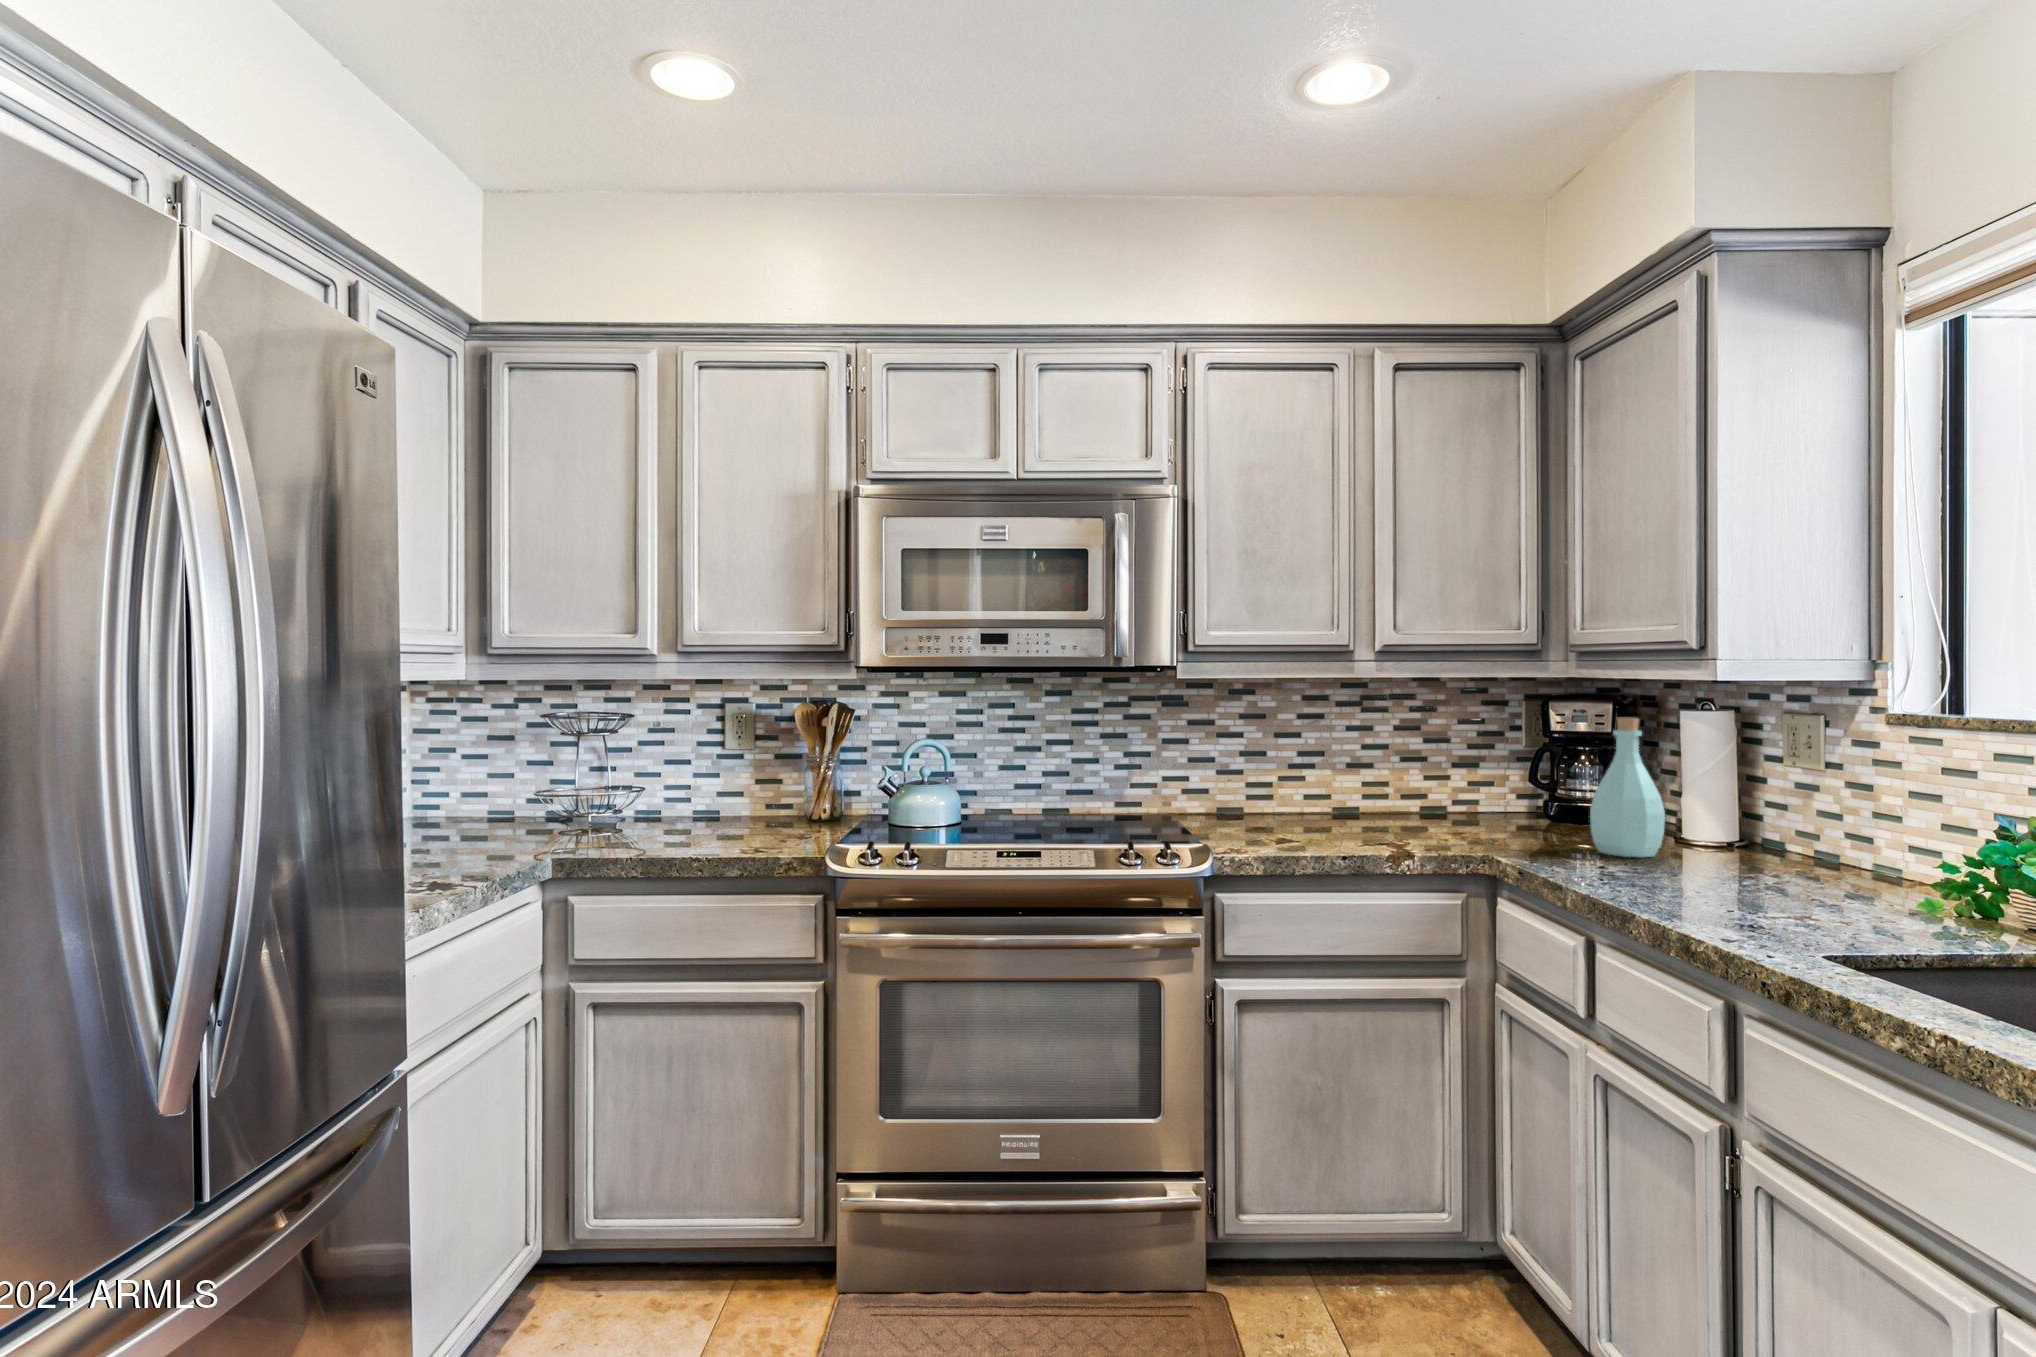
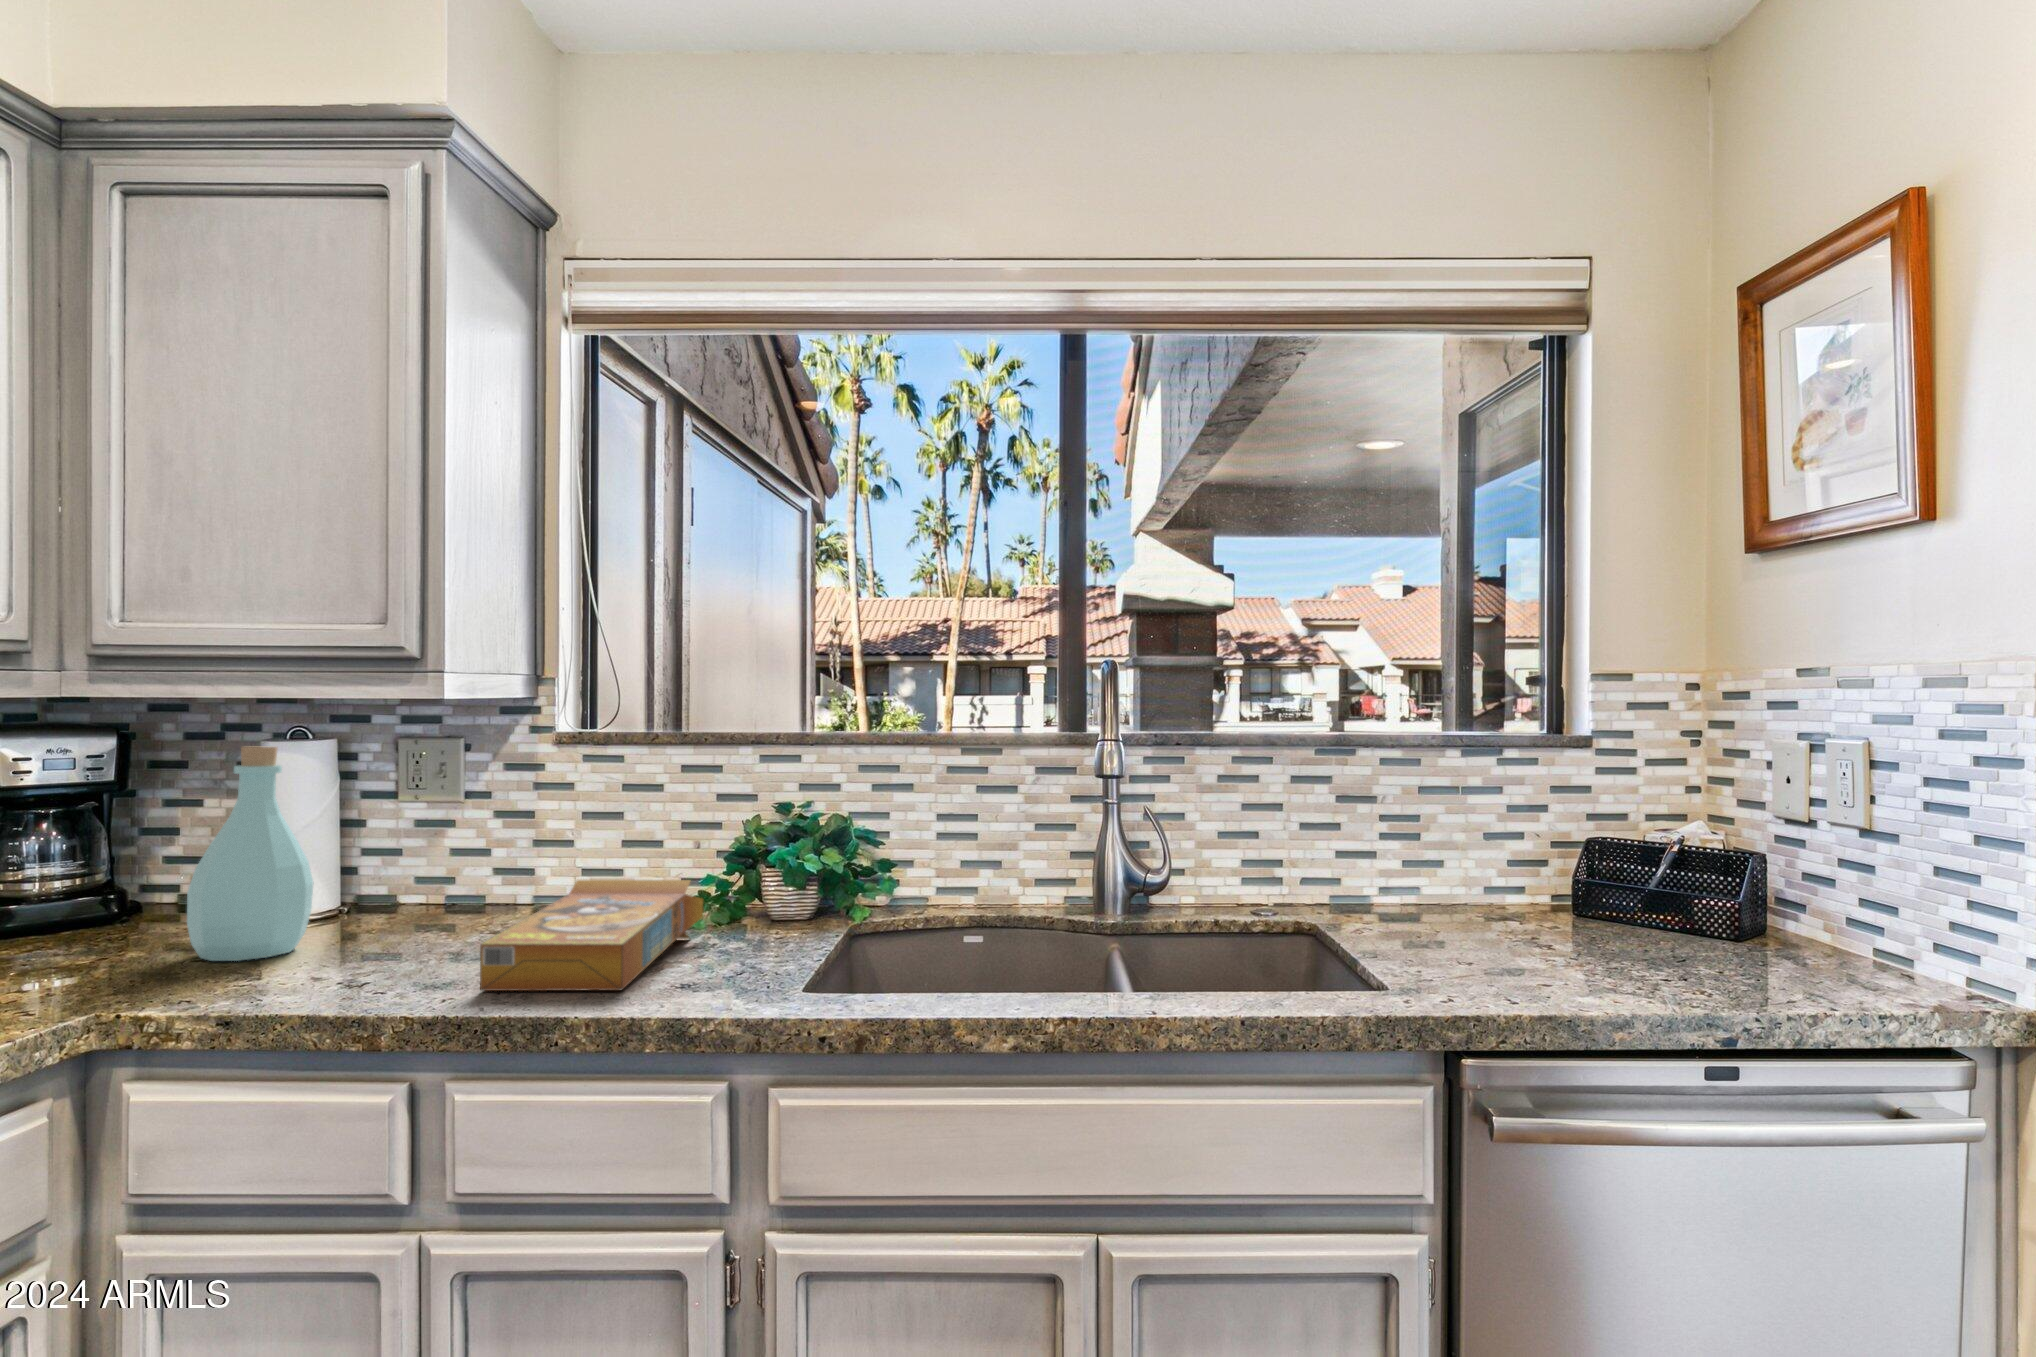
cereal box: none [1627,840,1886,912] -> present [480,880,703,991]

